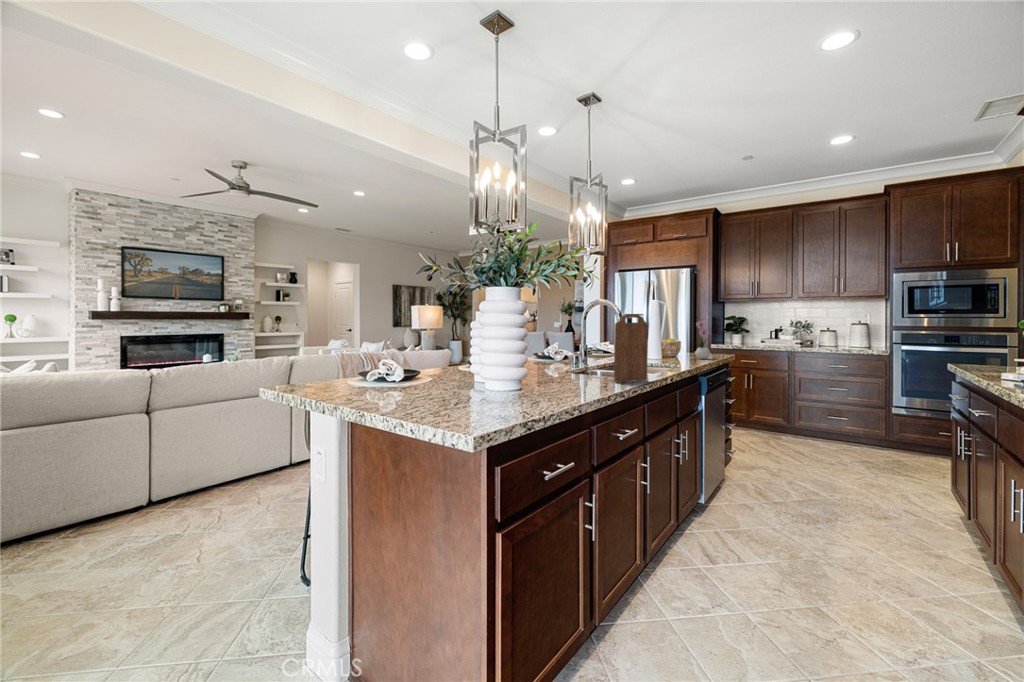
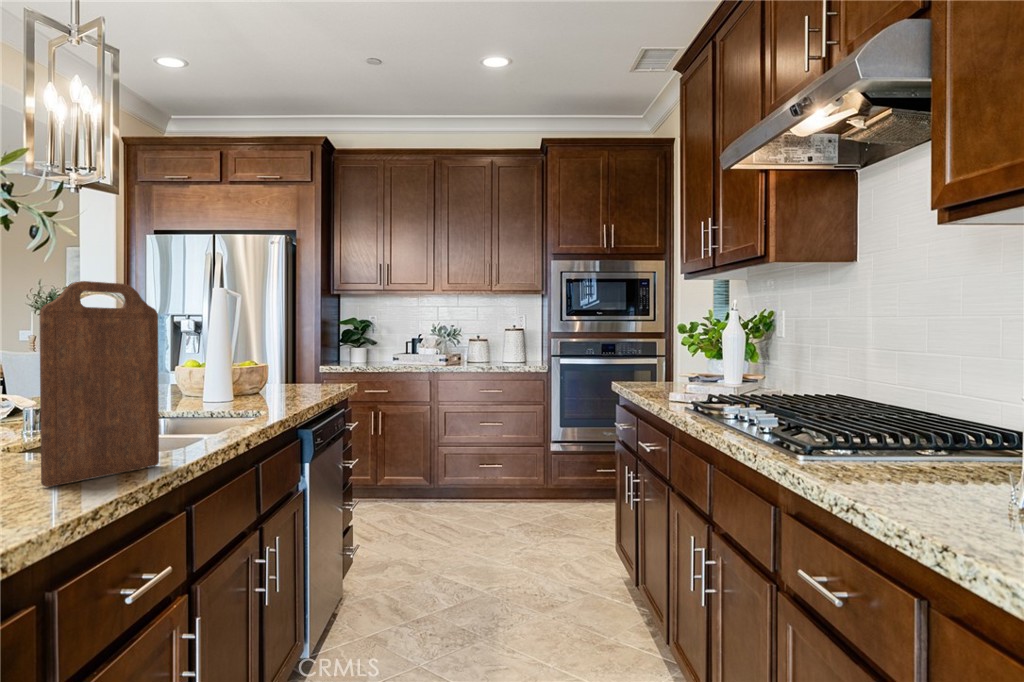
flower arrangement: present [695,317,711,359] -> none [292,307,322,392]

